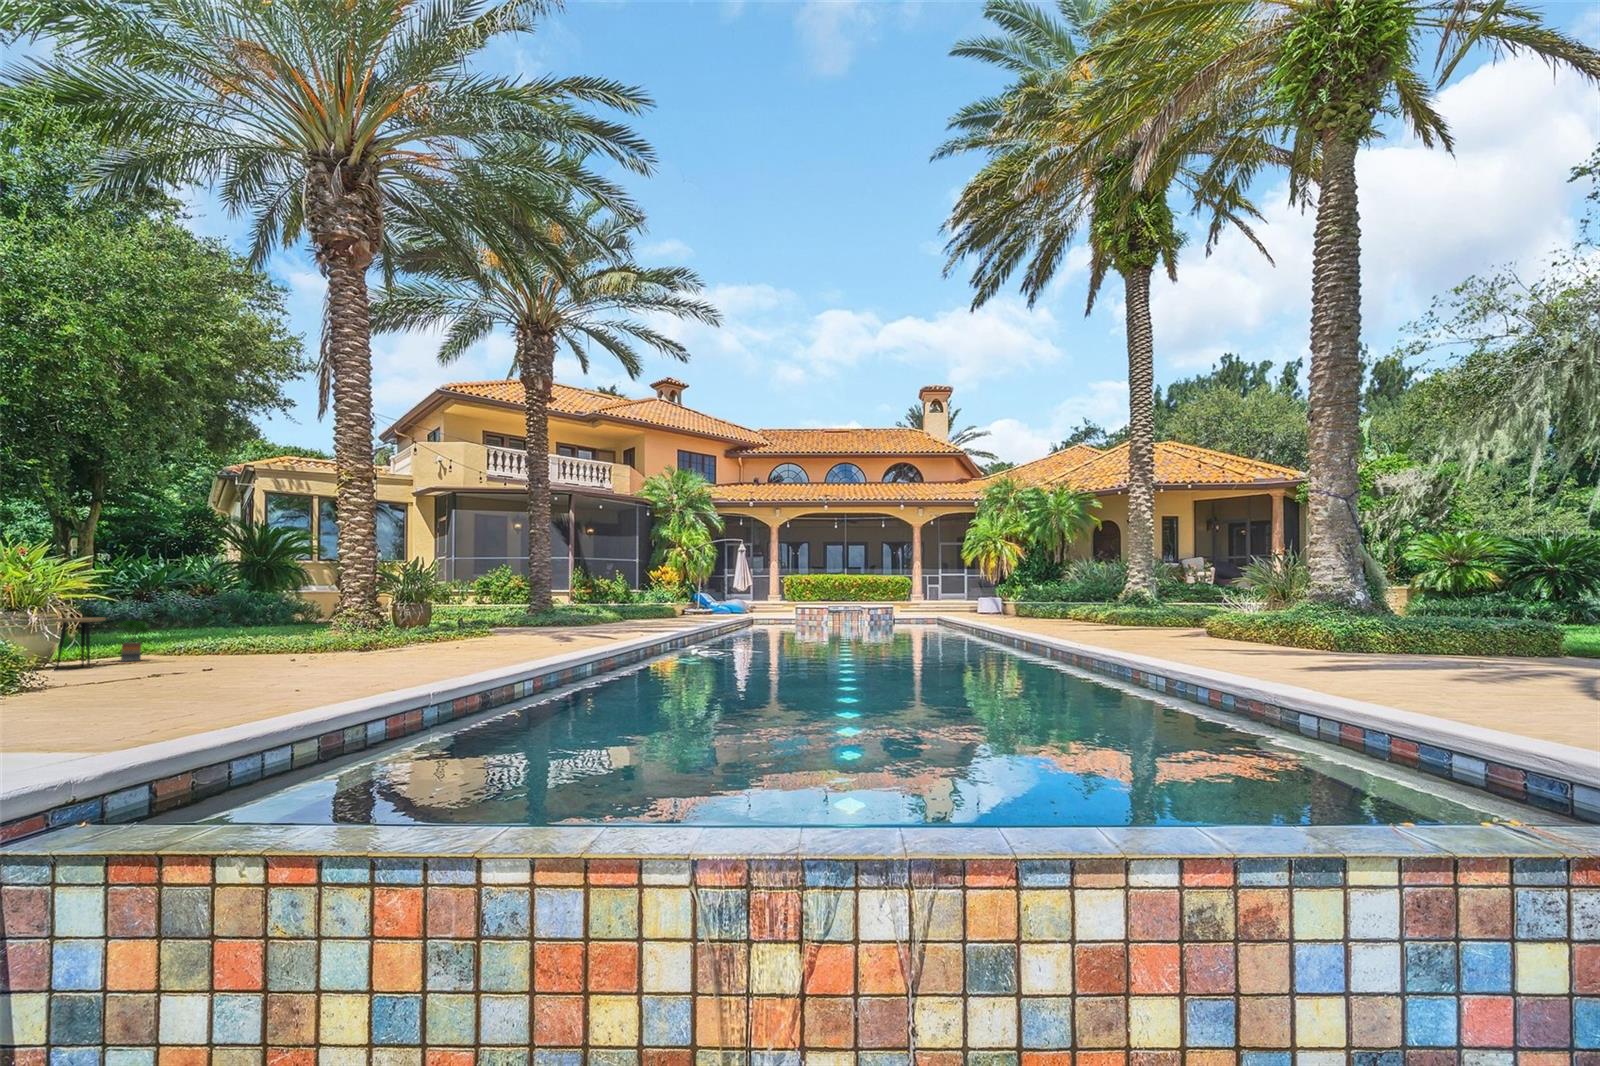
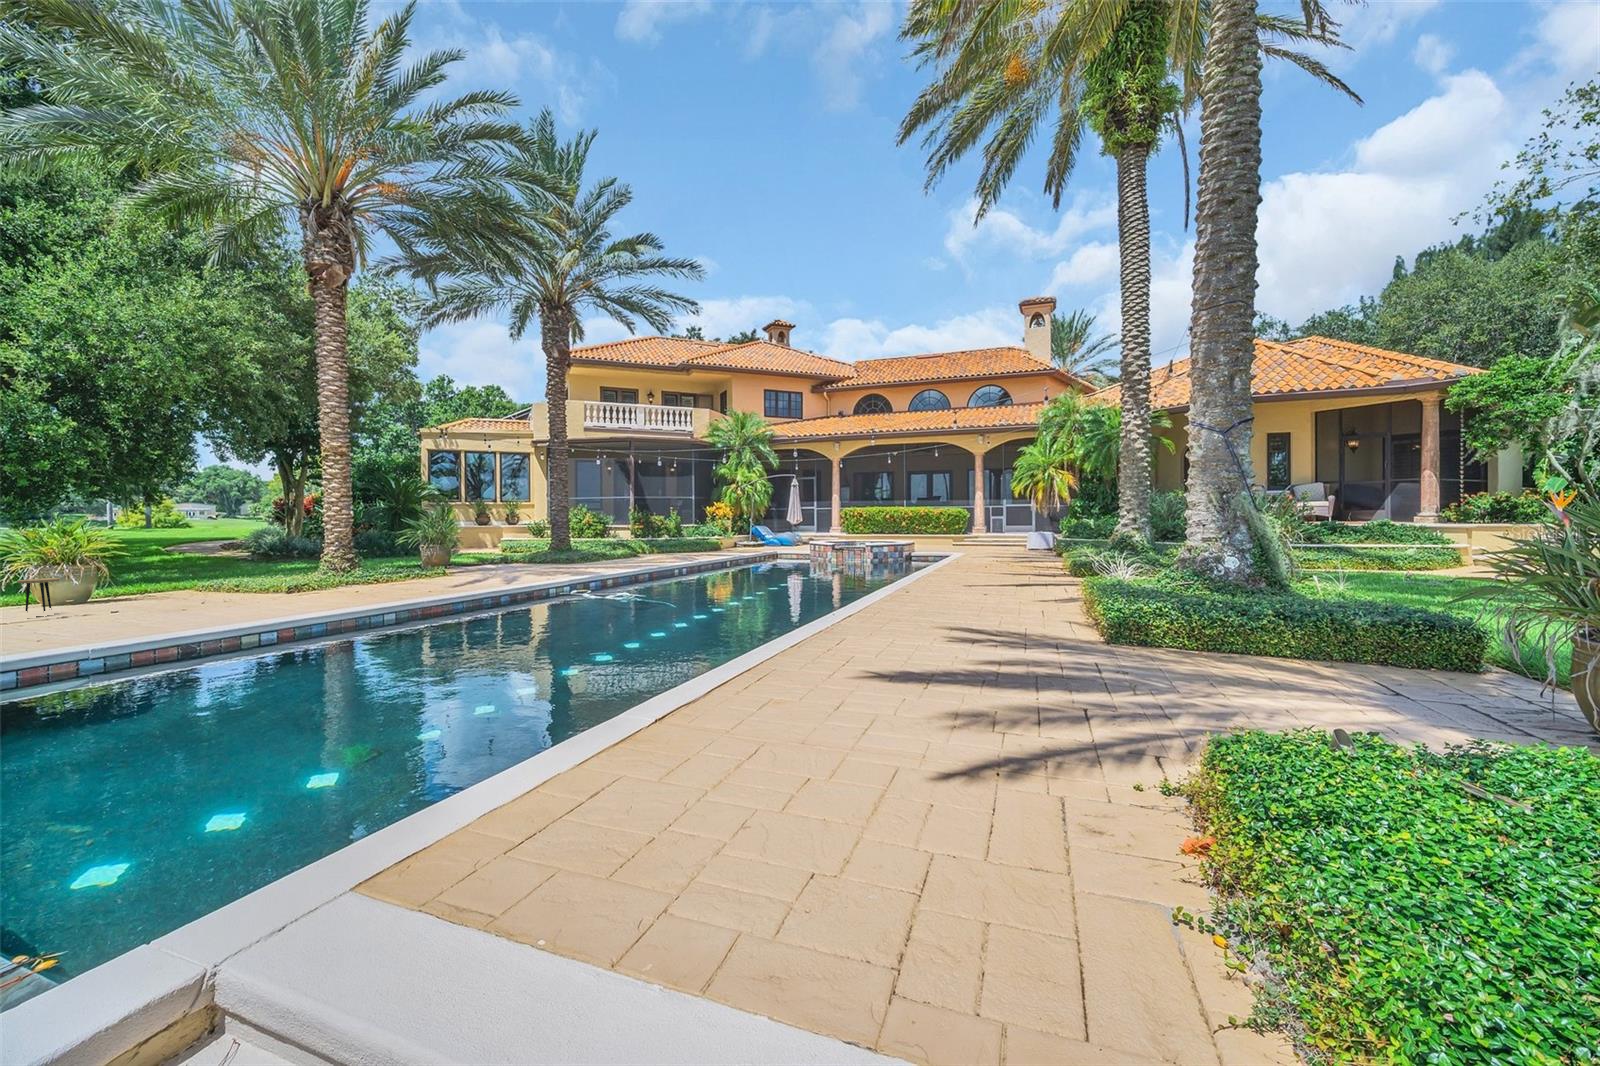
potted tree: present [119,621,150,662] -> none [88,578,115,609]

